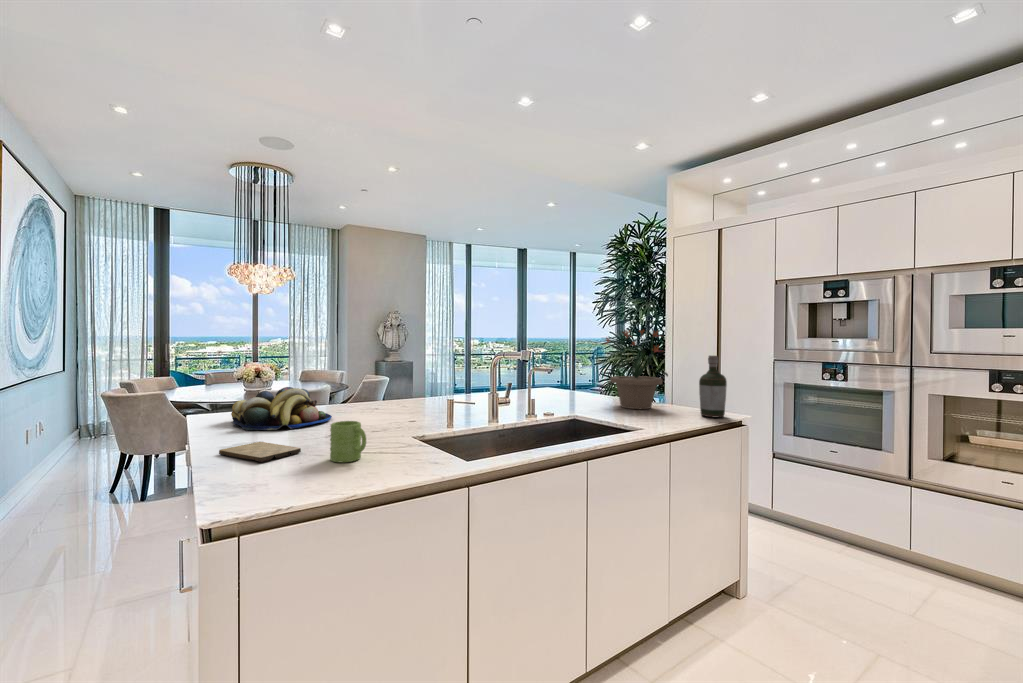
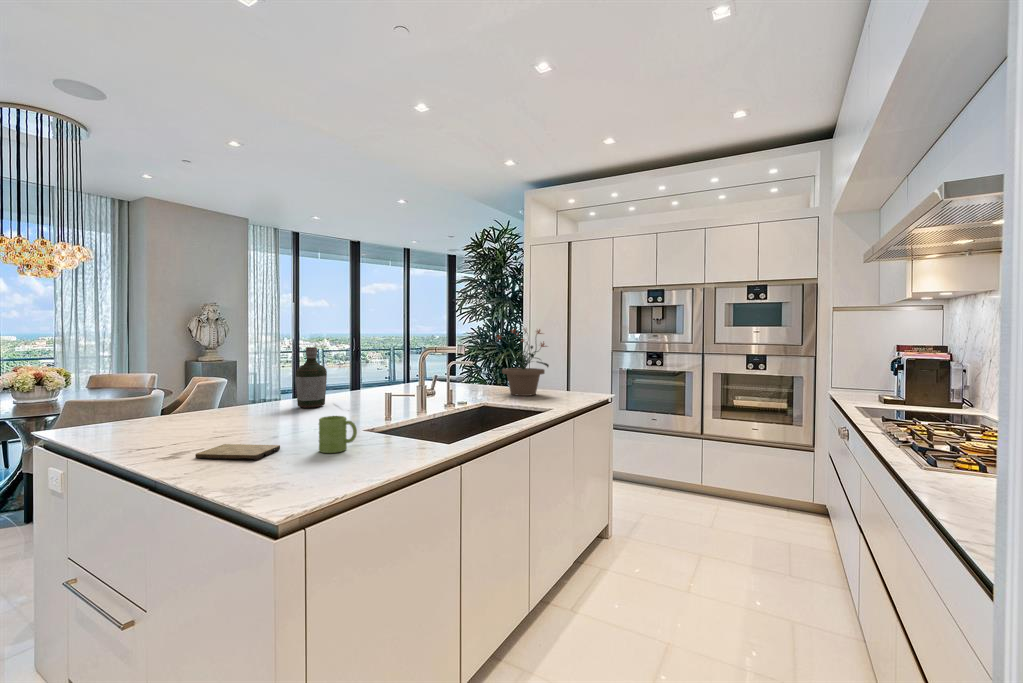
bottle: present [699,356,727,417] -> present [296,347,327,408]
fruit bowl: present [231,387,332,430] -> none [149,391,261,437]

